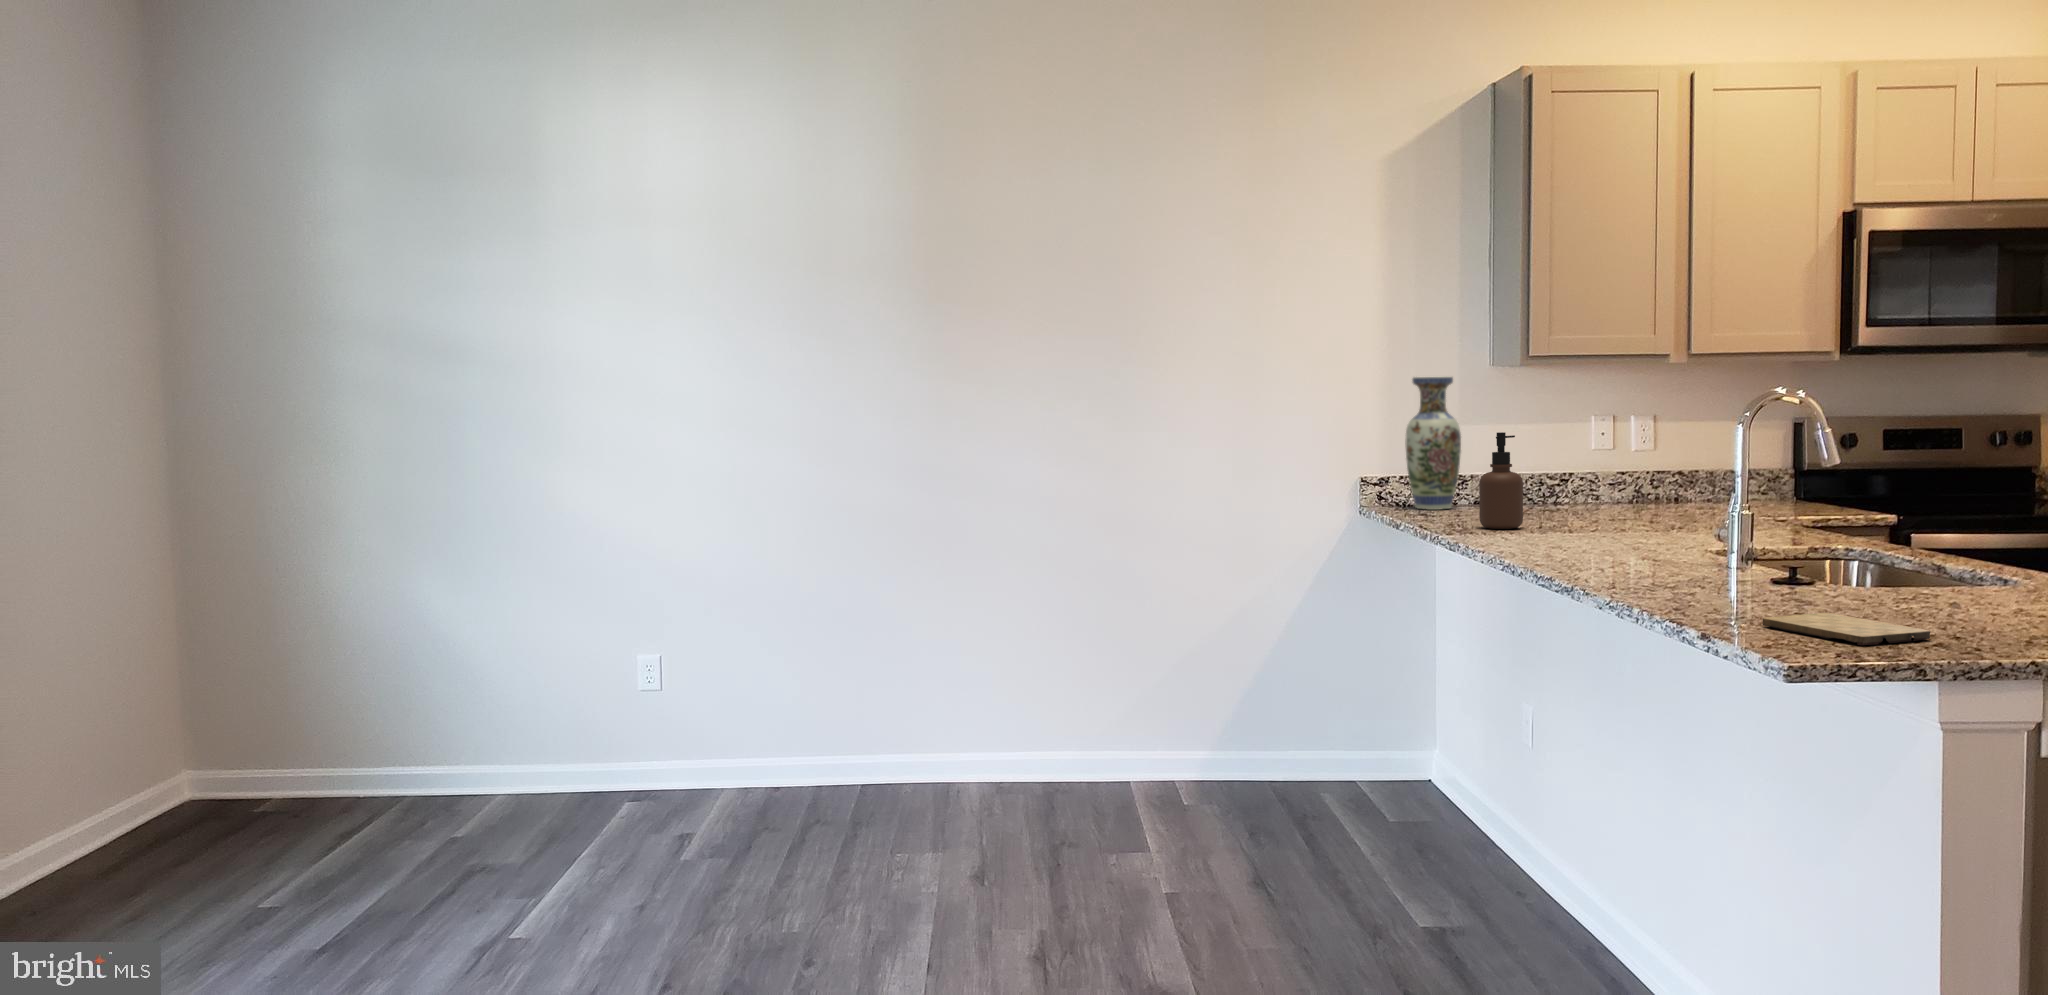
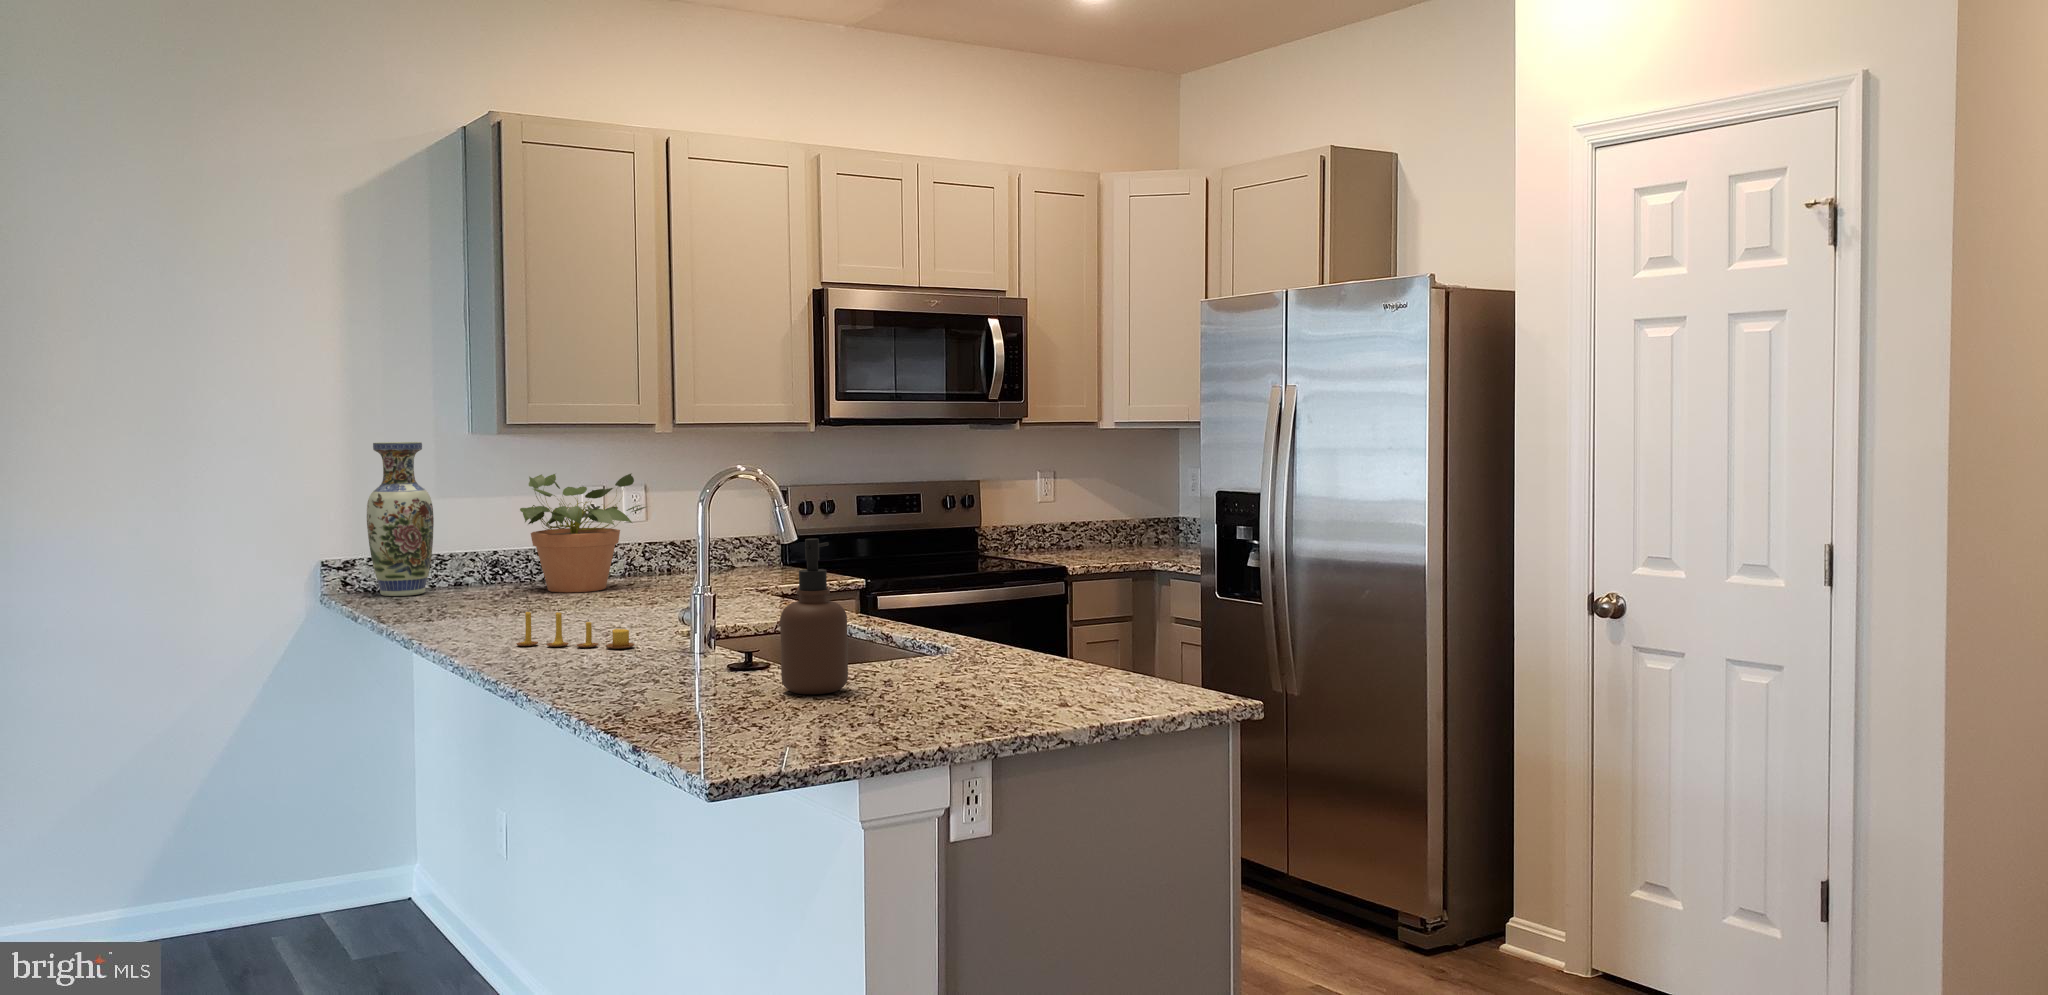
potted plant: none [1537,404,1665,513] -> present [520,474,646,593]
soap dispenser: present [1479,432,1523,529] -> present [780,539,848,694]
candle: none [1552,518,1666,559] -> present [516,609,635,649]
cutting board: present [1763,613,1930,645] -> none [702,708,856,746]

